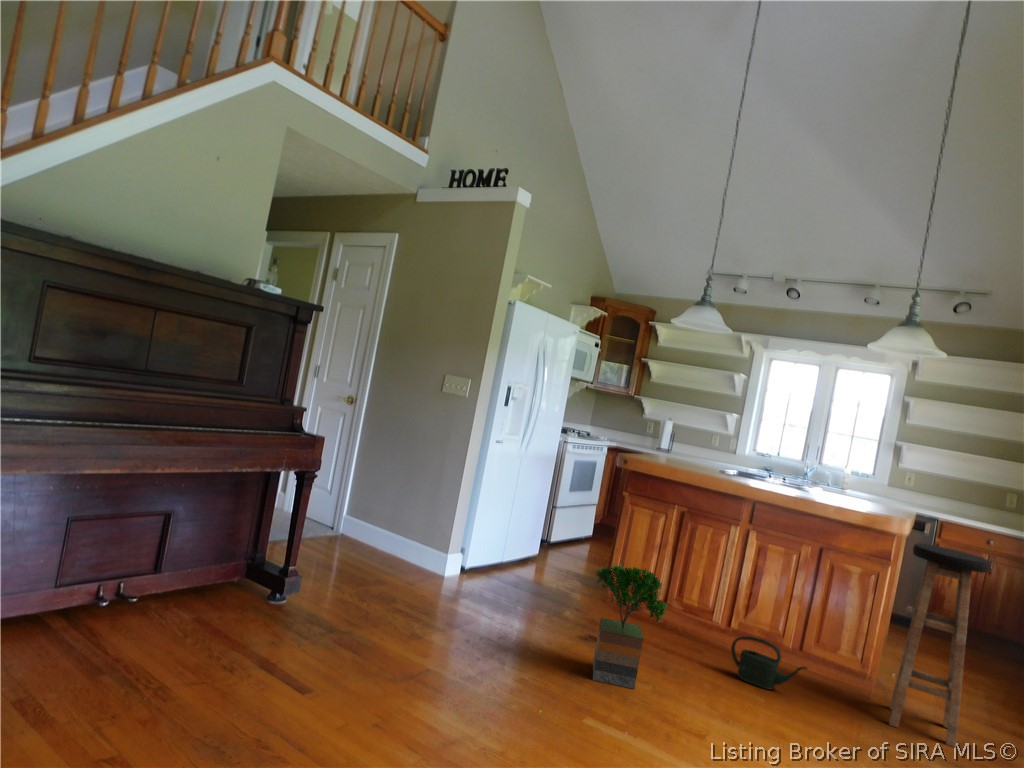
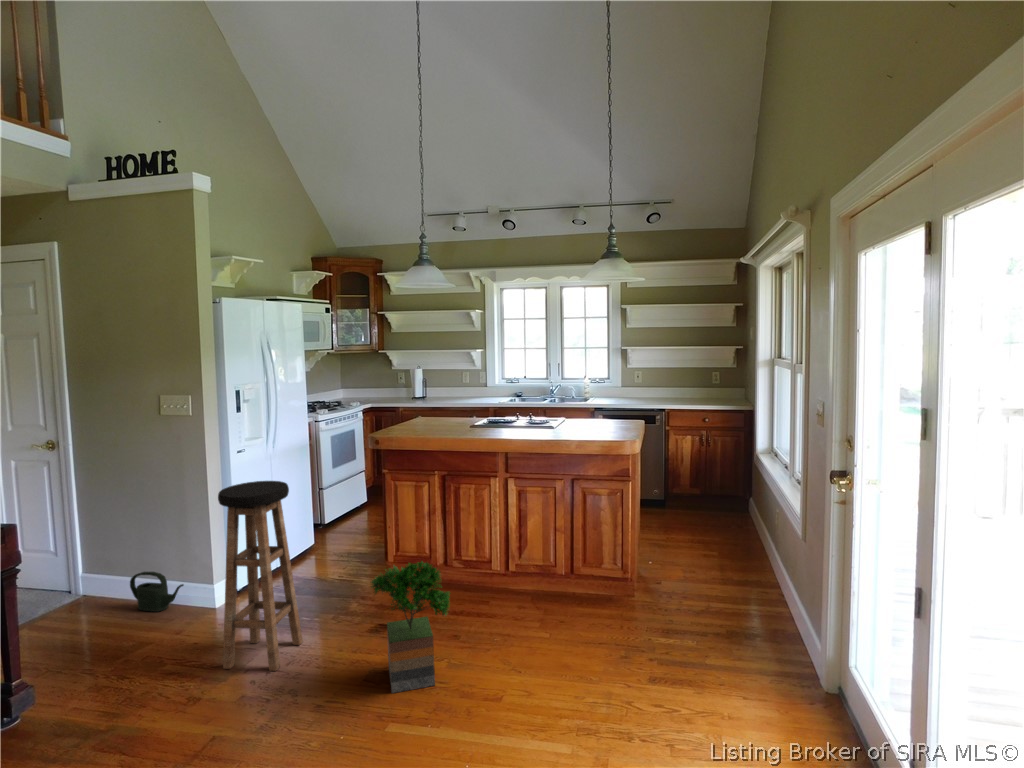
bar stool: present [889,543,990,747] -> present [218,481,303,671]
watering can: present [731,636,807,689] -> present [130,572,183,612]

